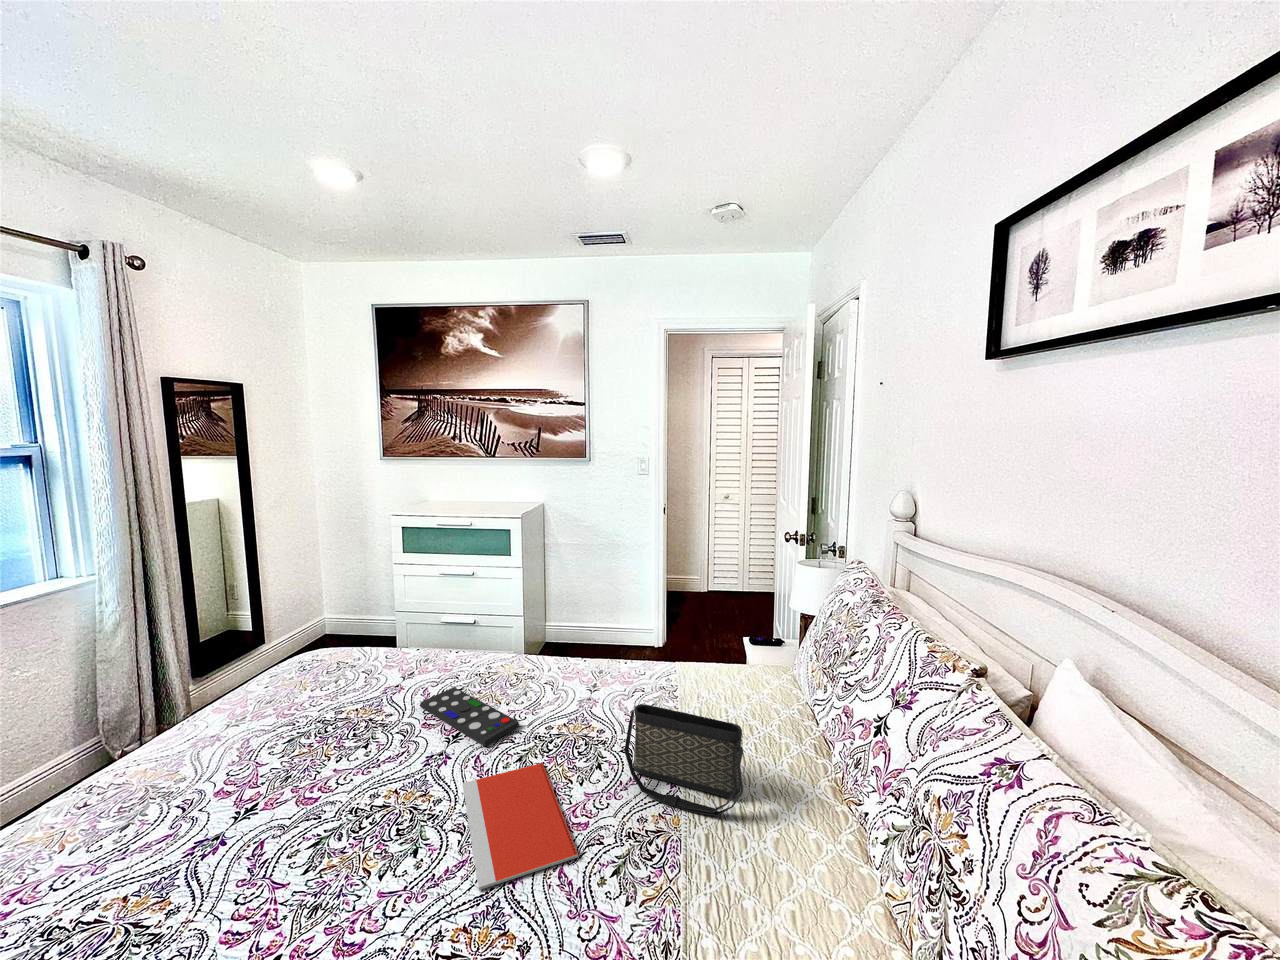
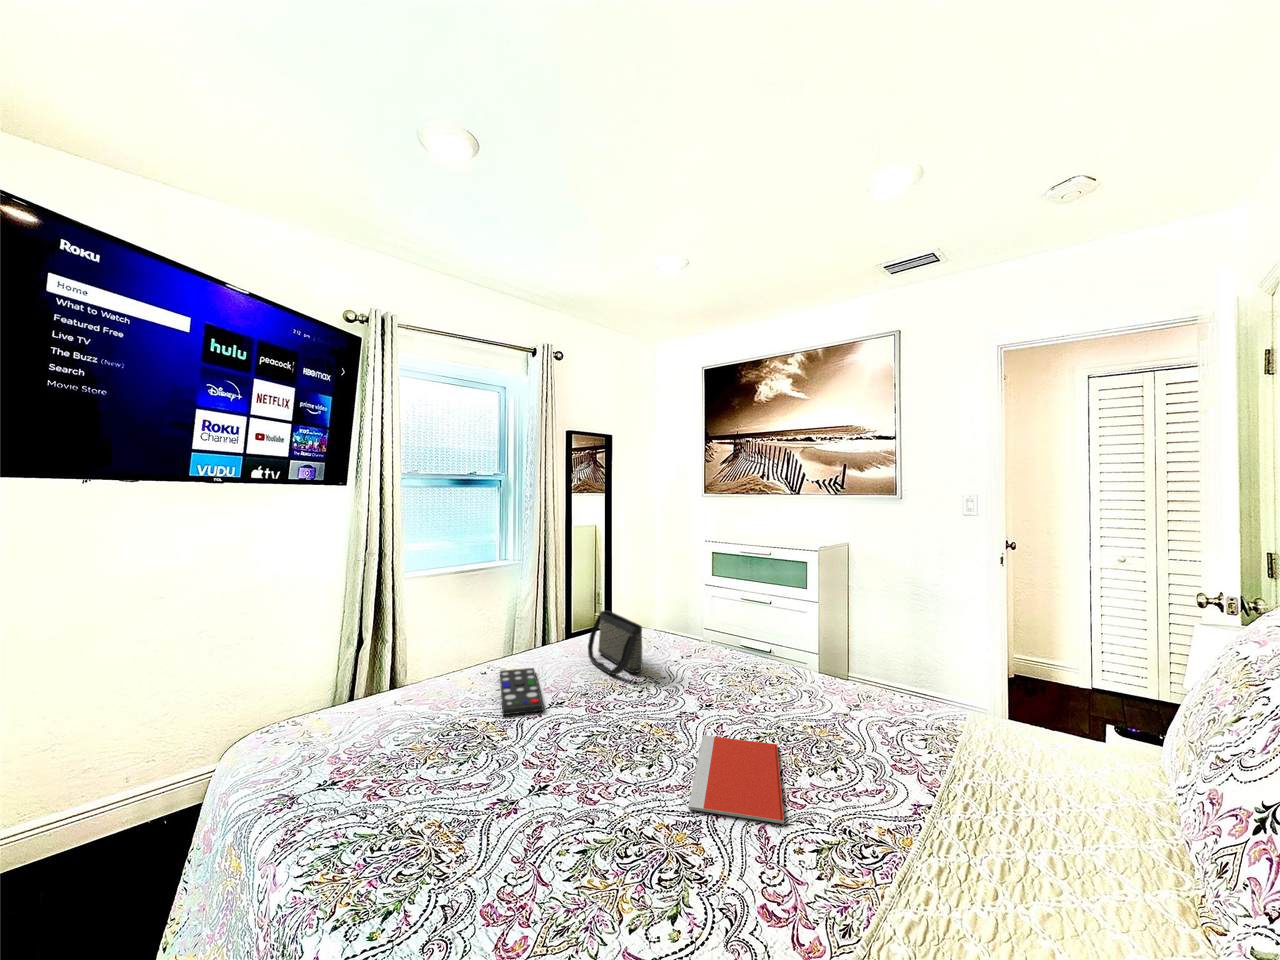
remote control: present [420,687,519,746] -> present [500,668,543,715]
handbag: present [624,704,743,816] -> present [588,611,642,675]

